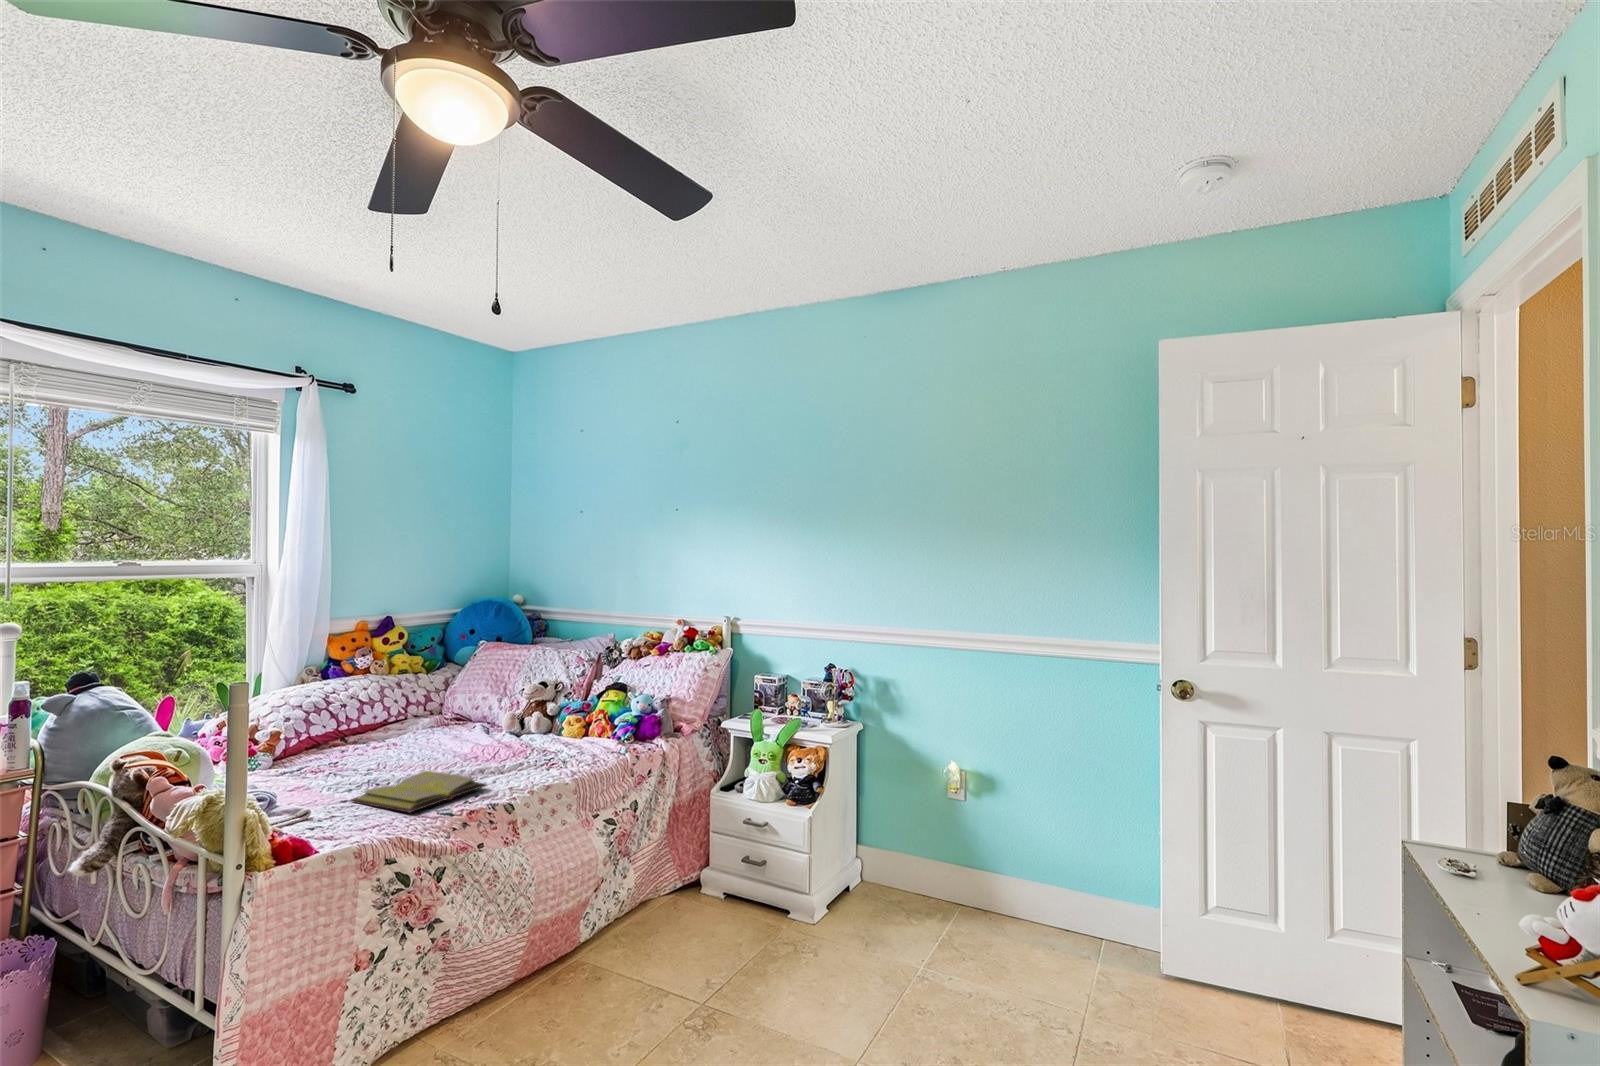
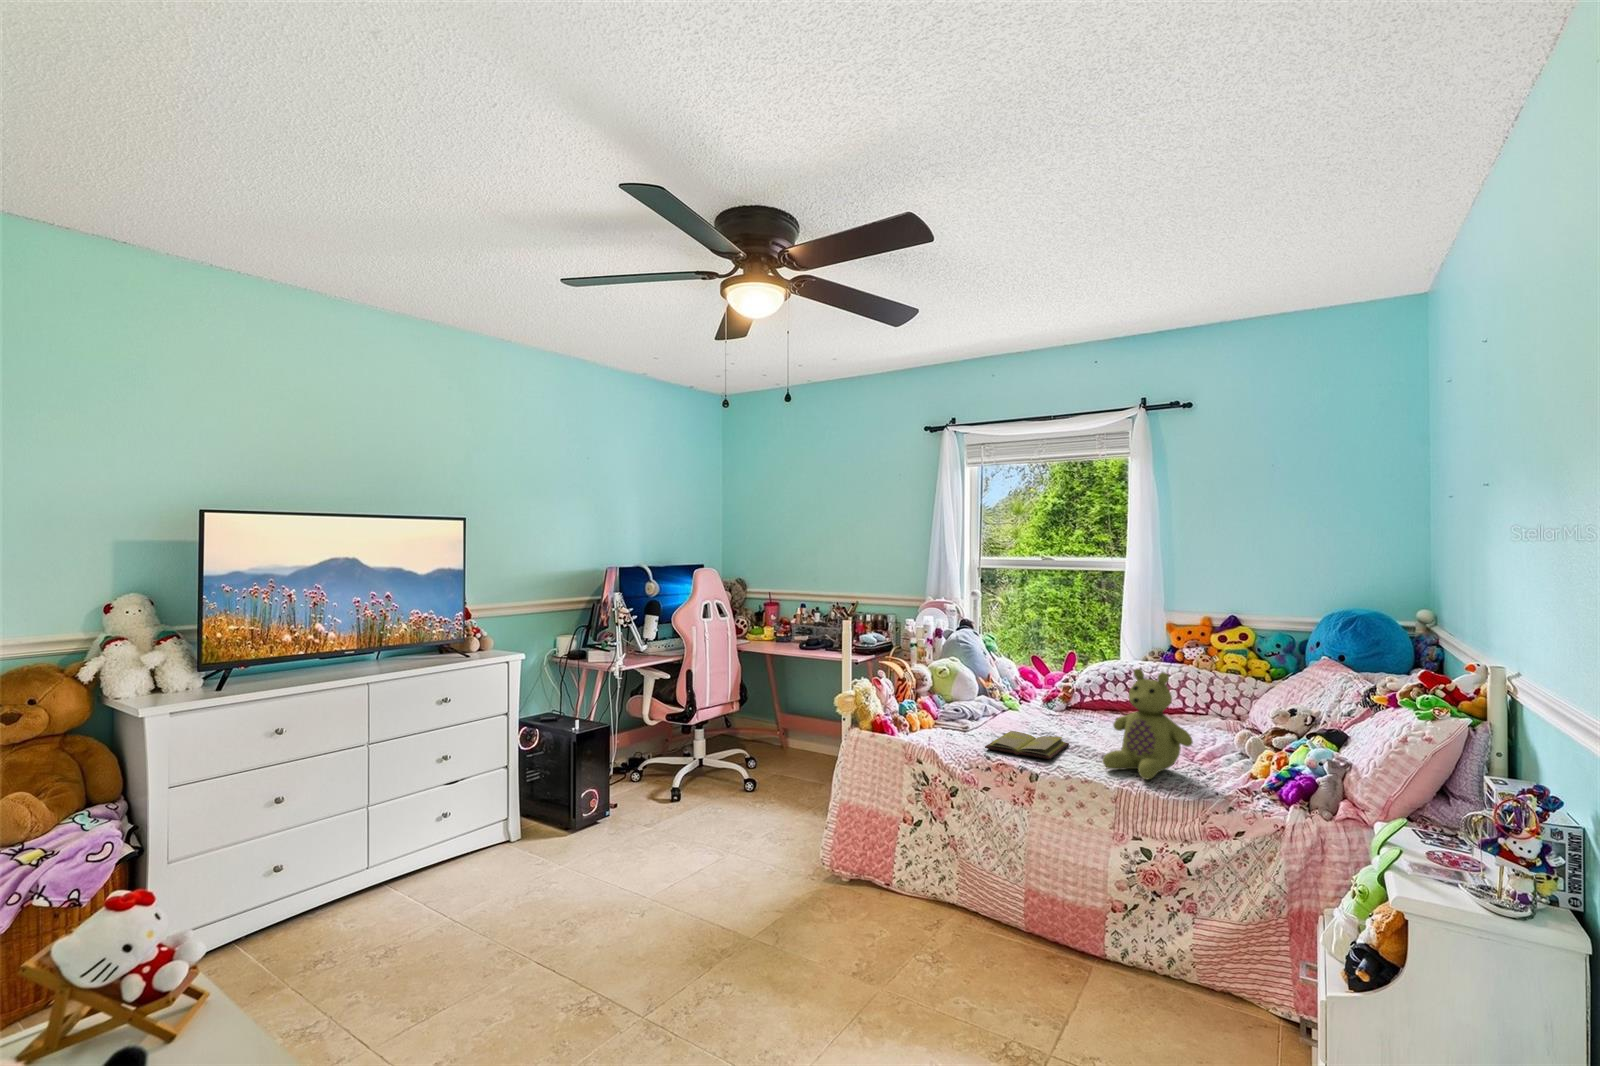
stuffed bear: none [488,656,576,770] -> present [1103,669,1193,779]

